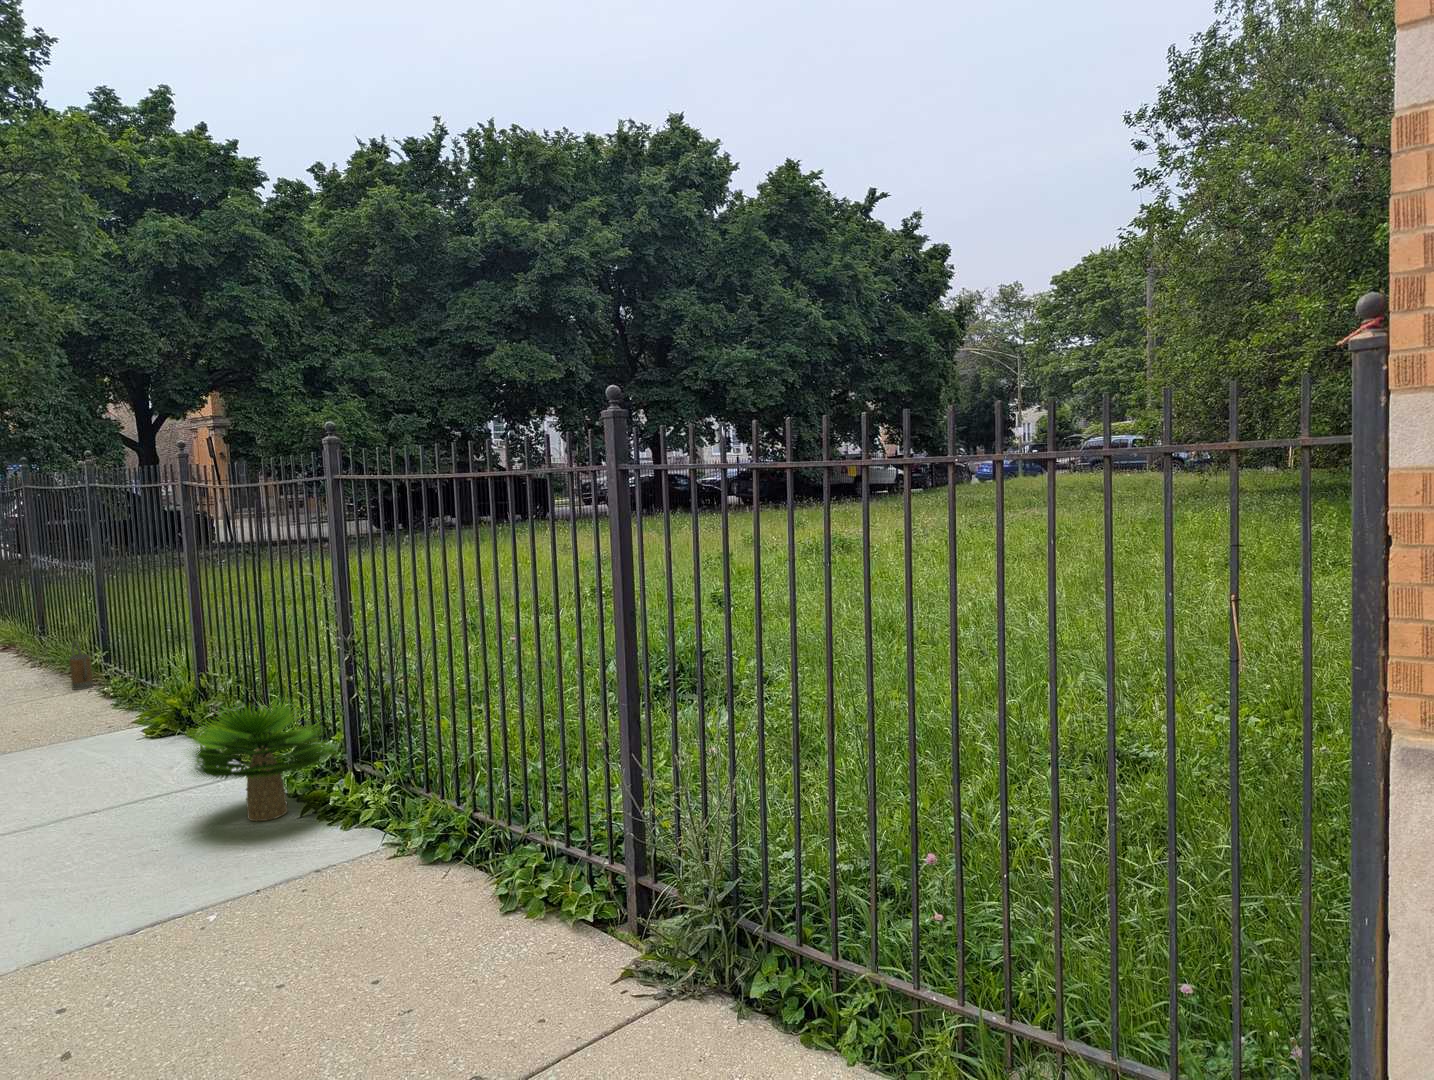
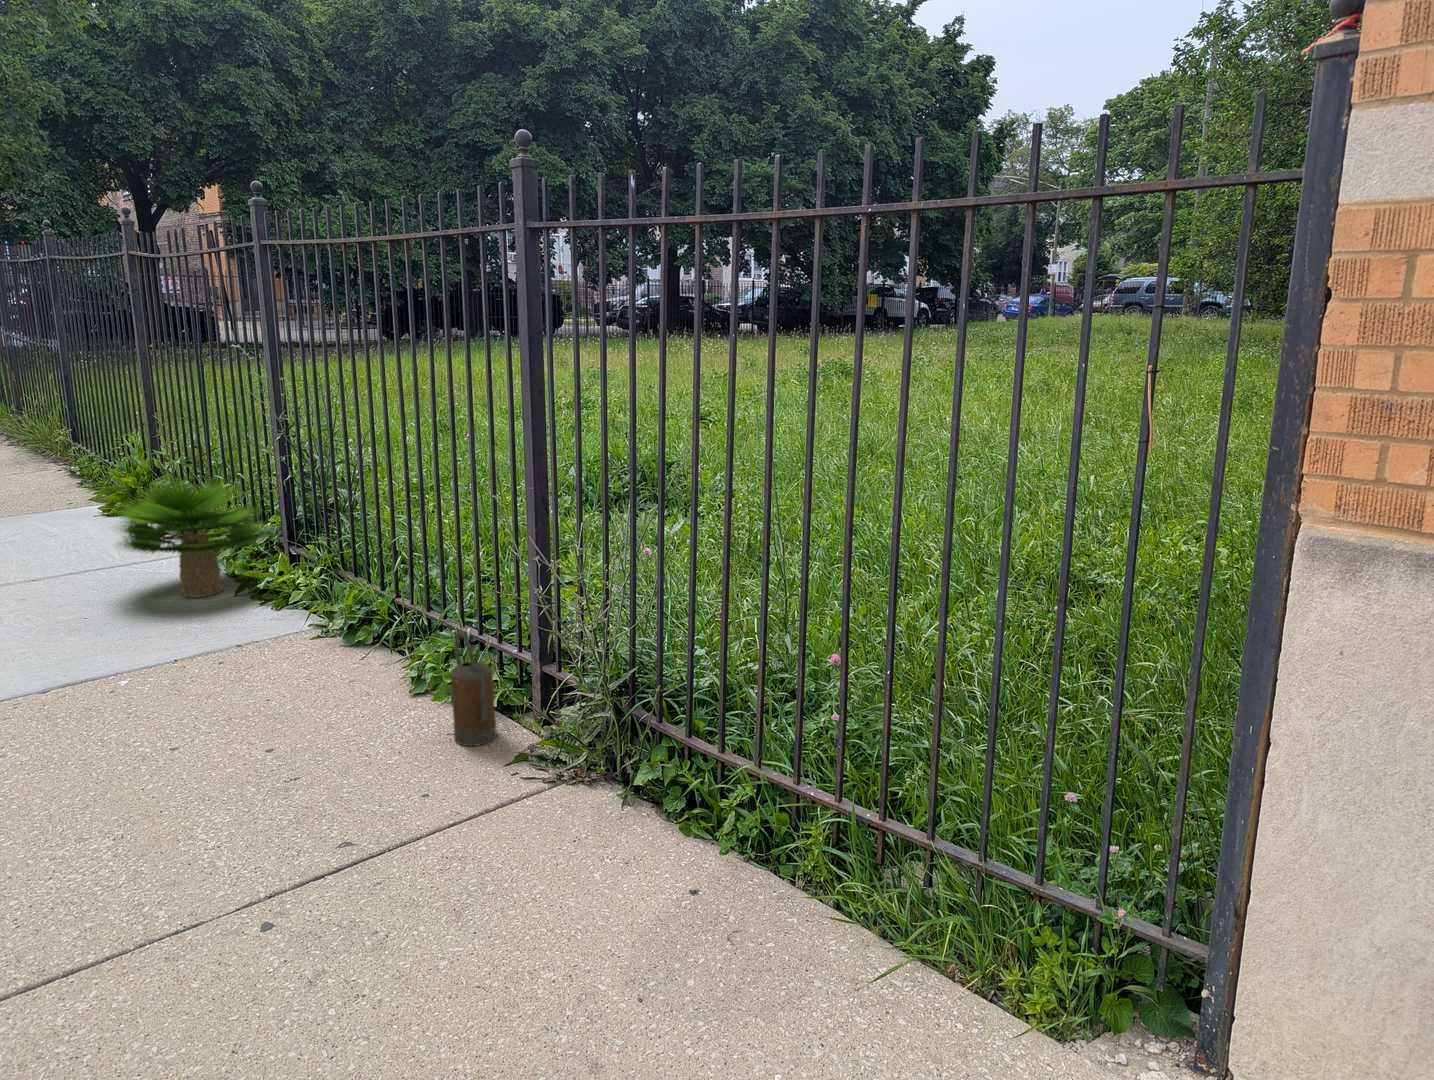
watering can: present [69,641,93,690] -> present [450,631,497,746]

